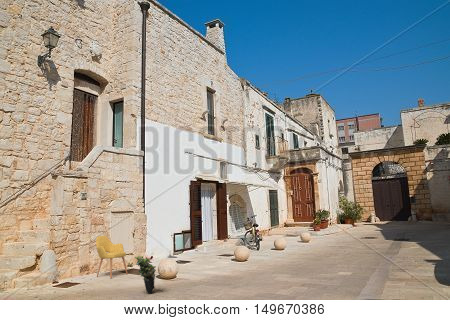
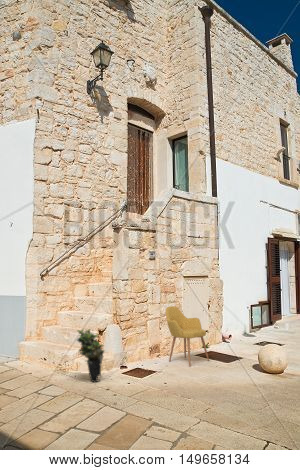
potted plant: present [135,256,156,294] -> present [77,329,104,382]

